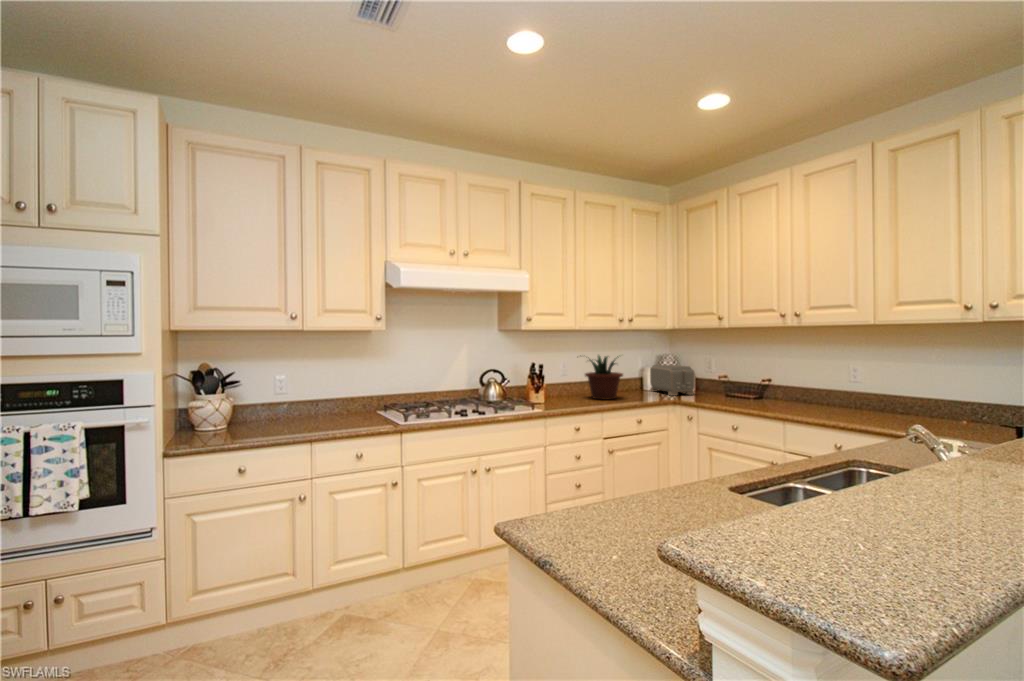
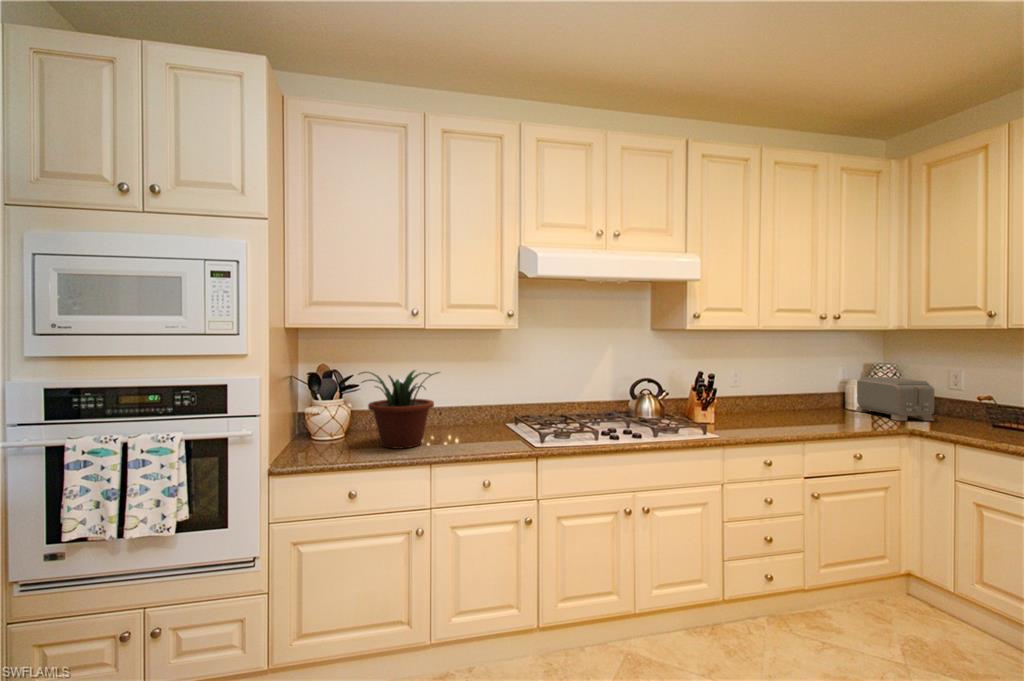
potted plant: present [585,356,623,399] -> present [359,370,440,449]

